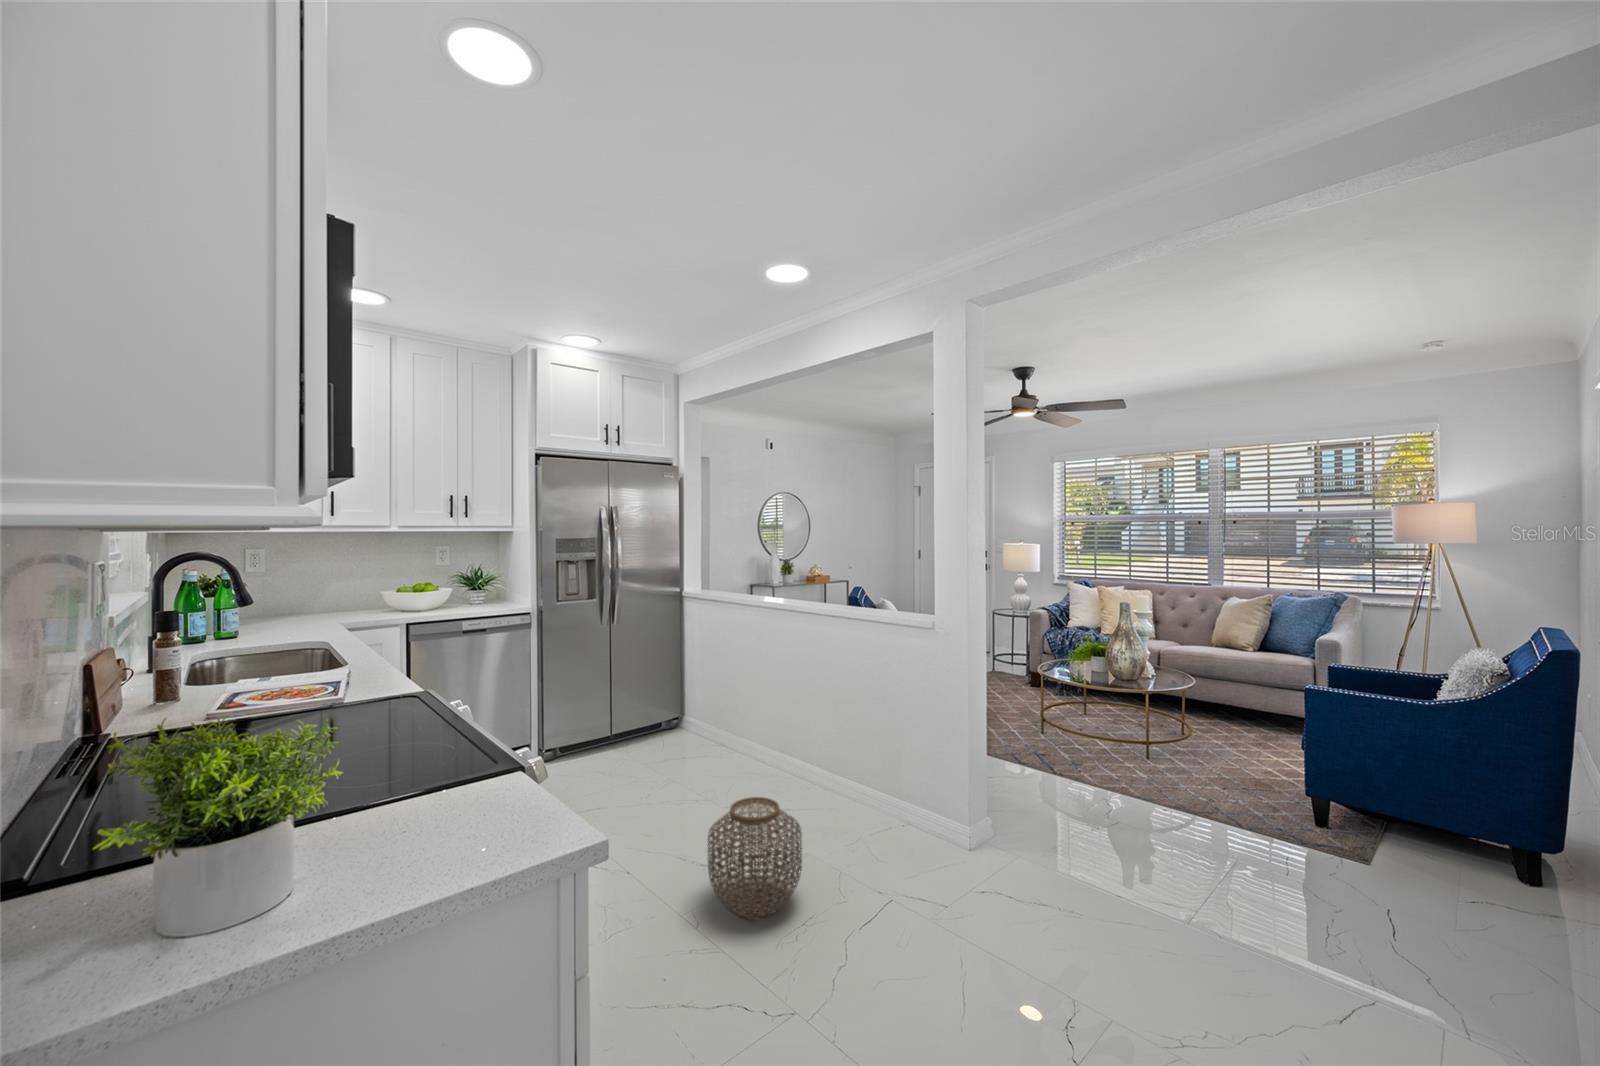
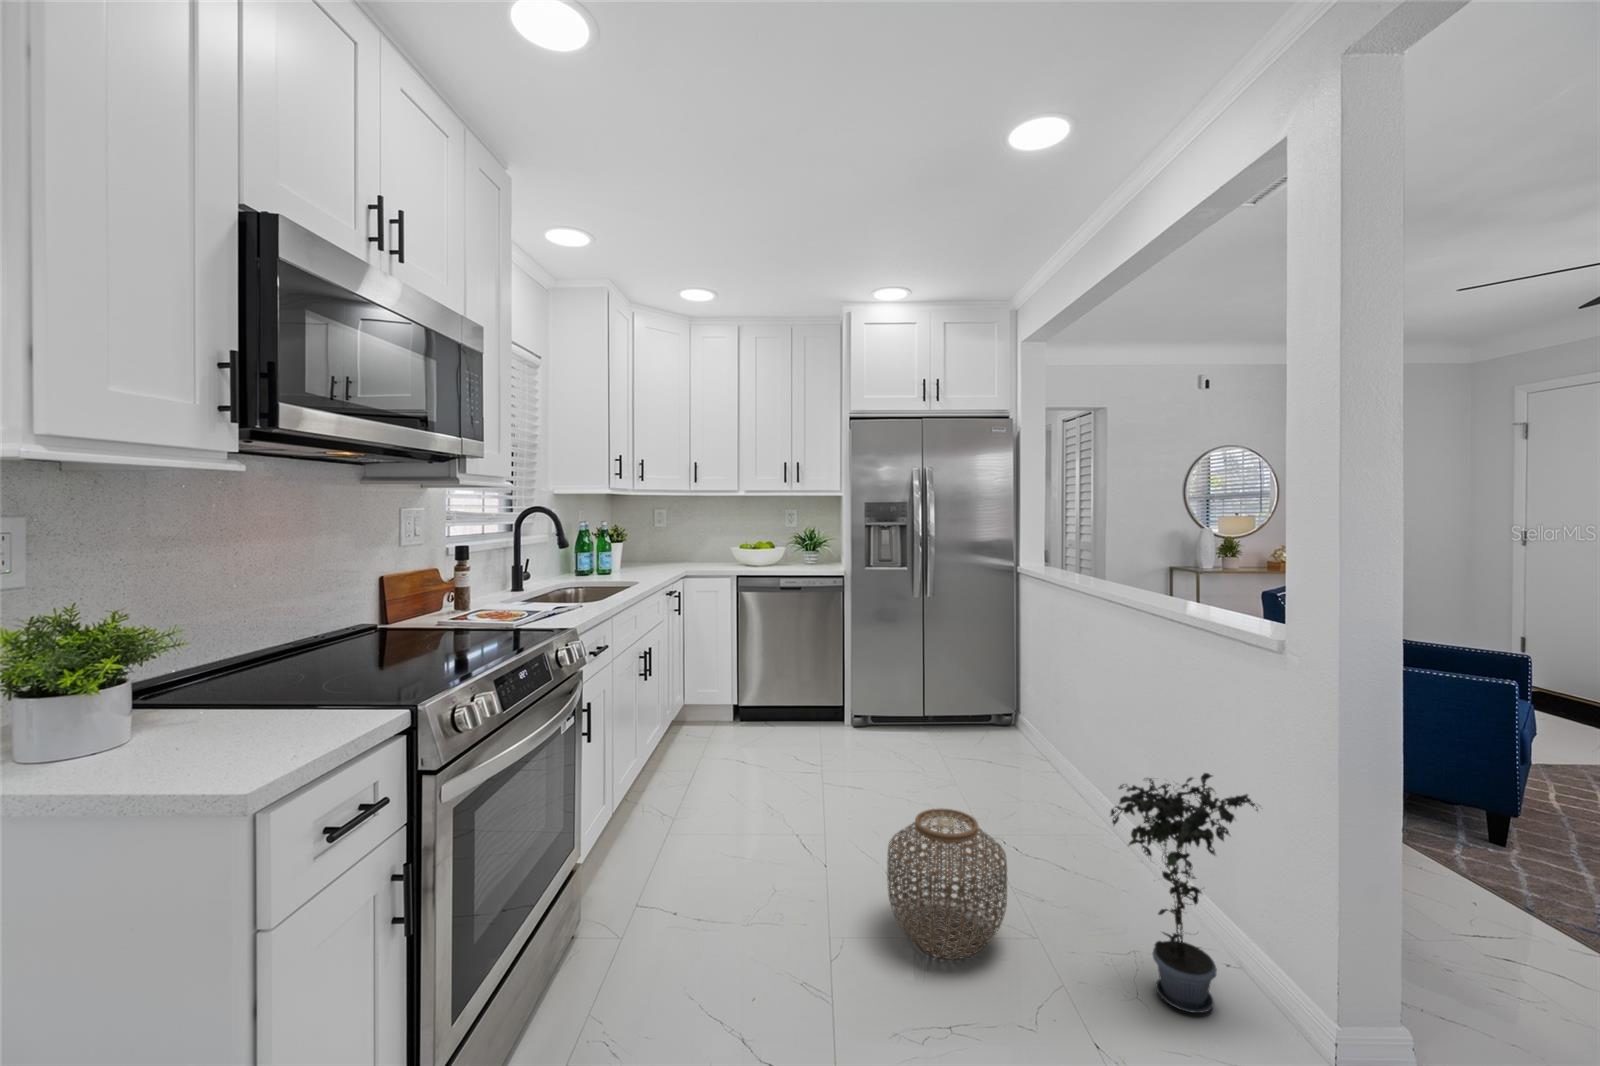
potted plant: none [871,724,941,884] -> present [1111,773,1258,1013]

